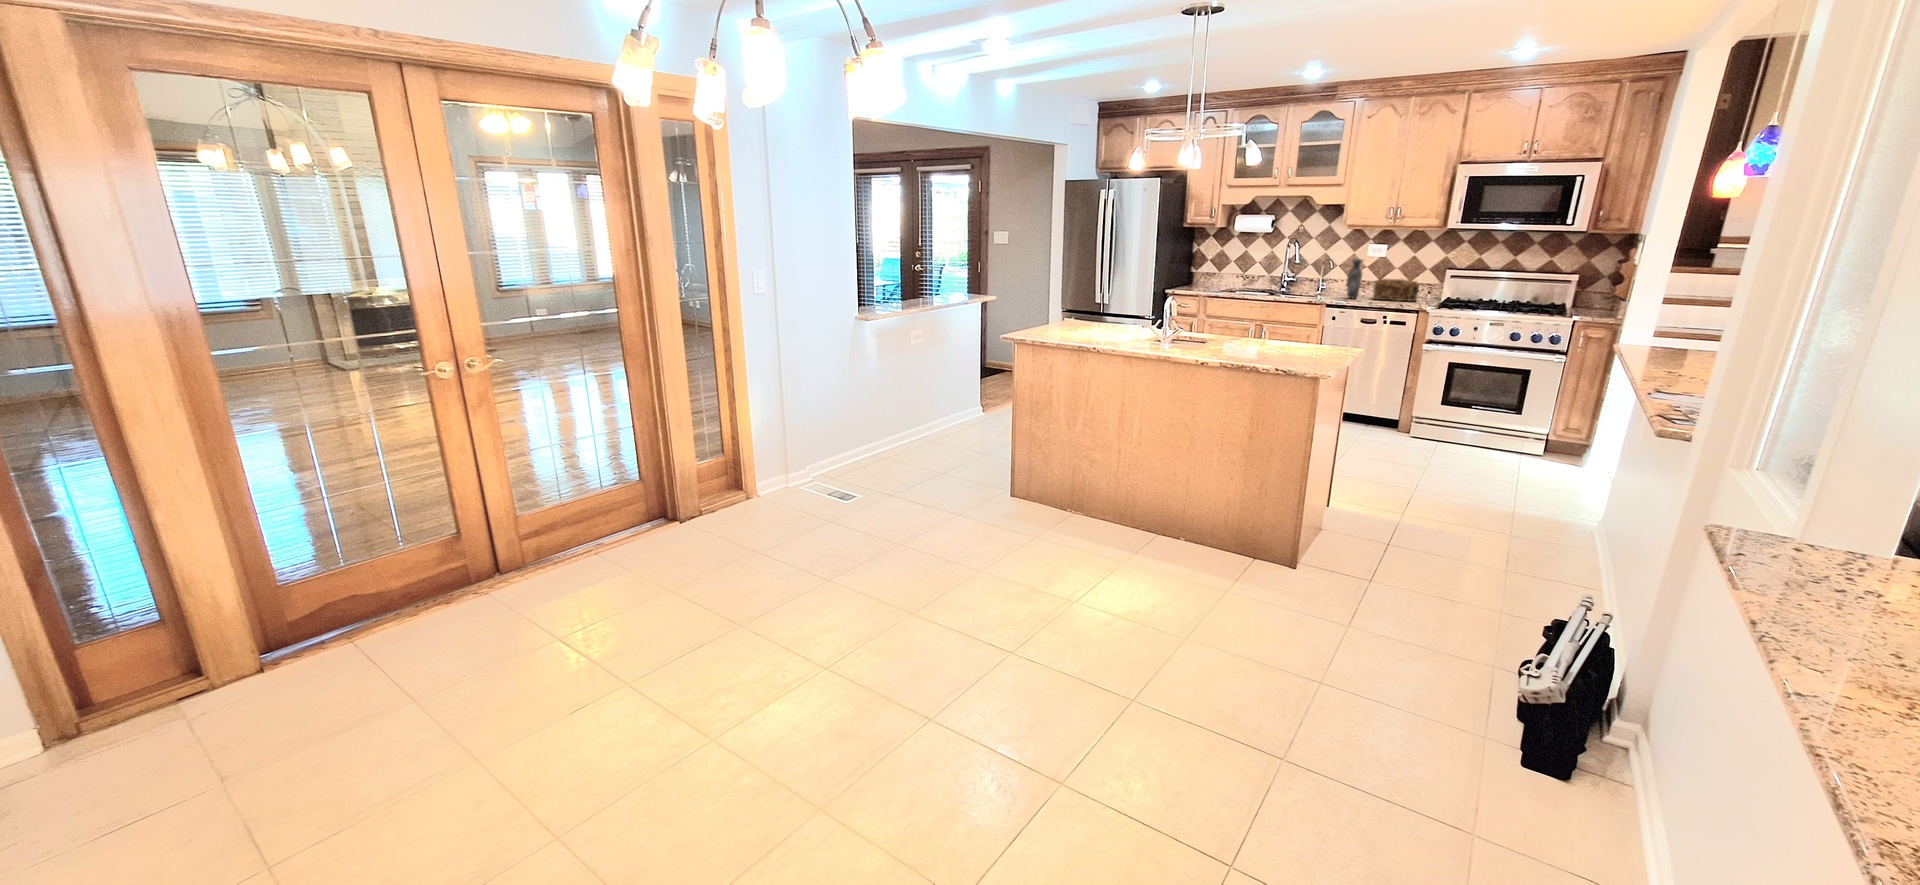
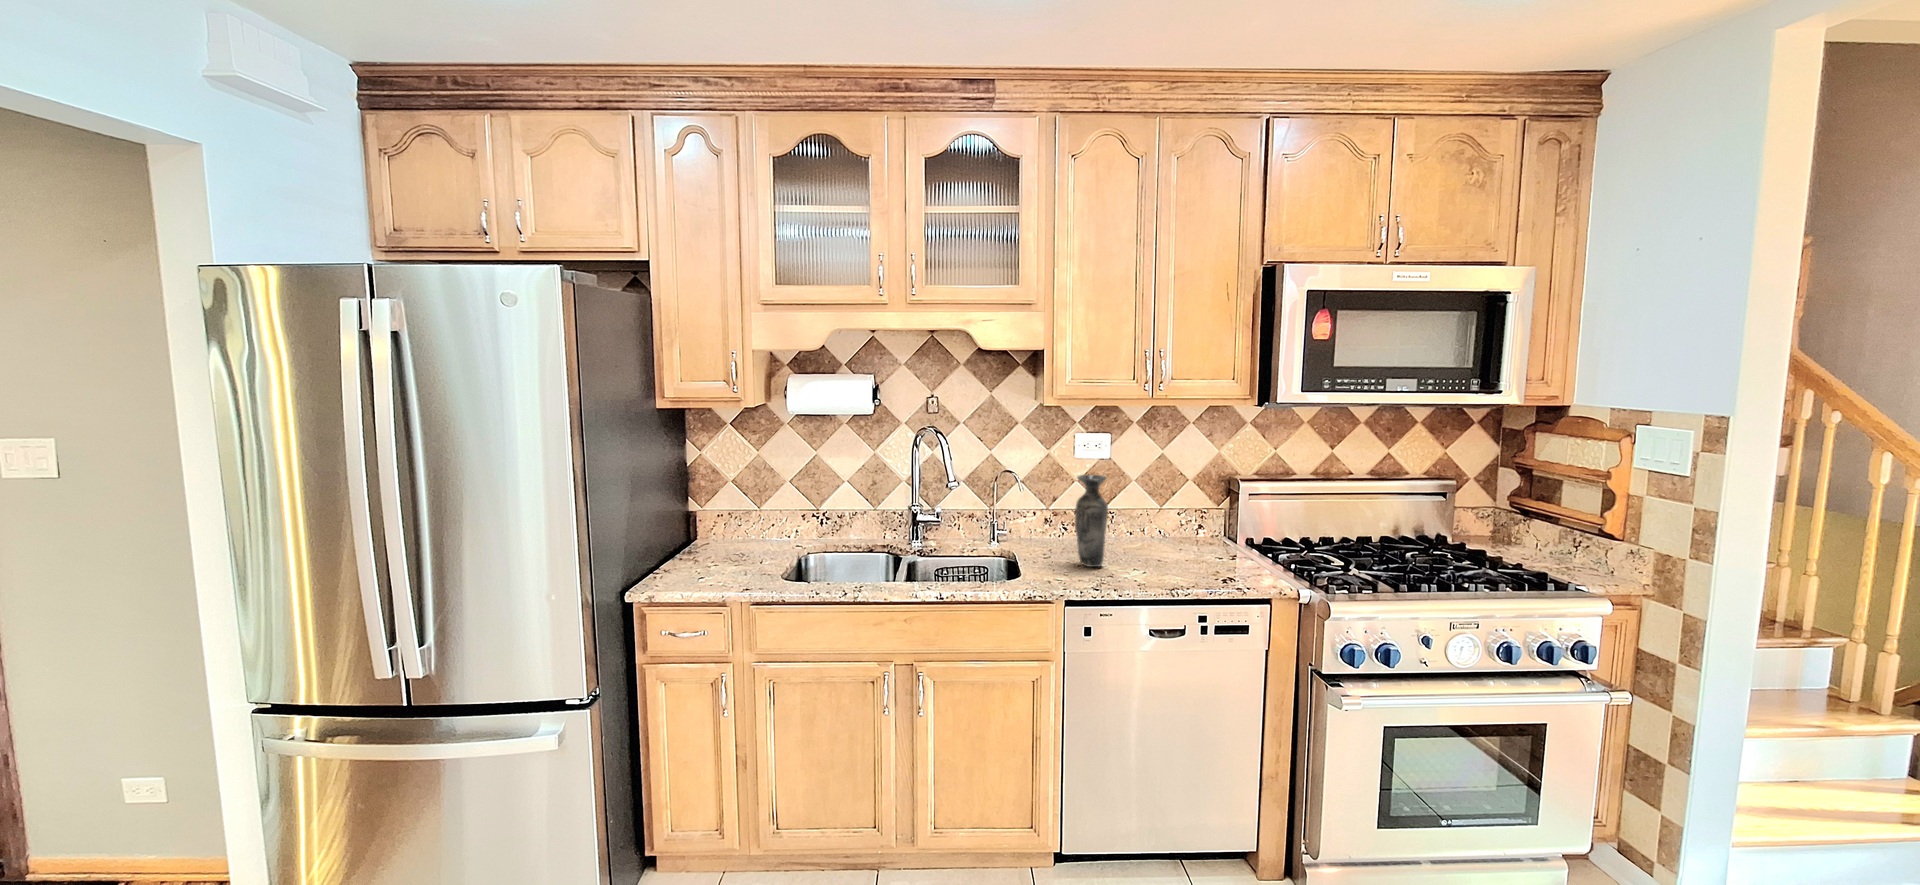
bread loaf: present [1373,278,1419,301] -> none [1123,512,1223,565]

